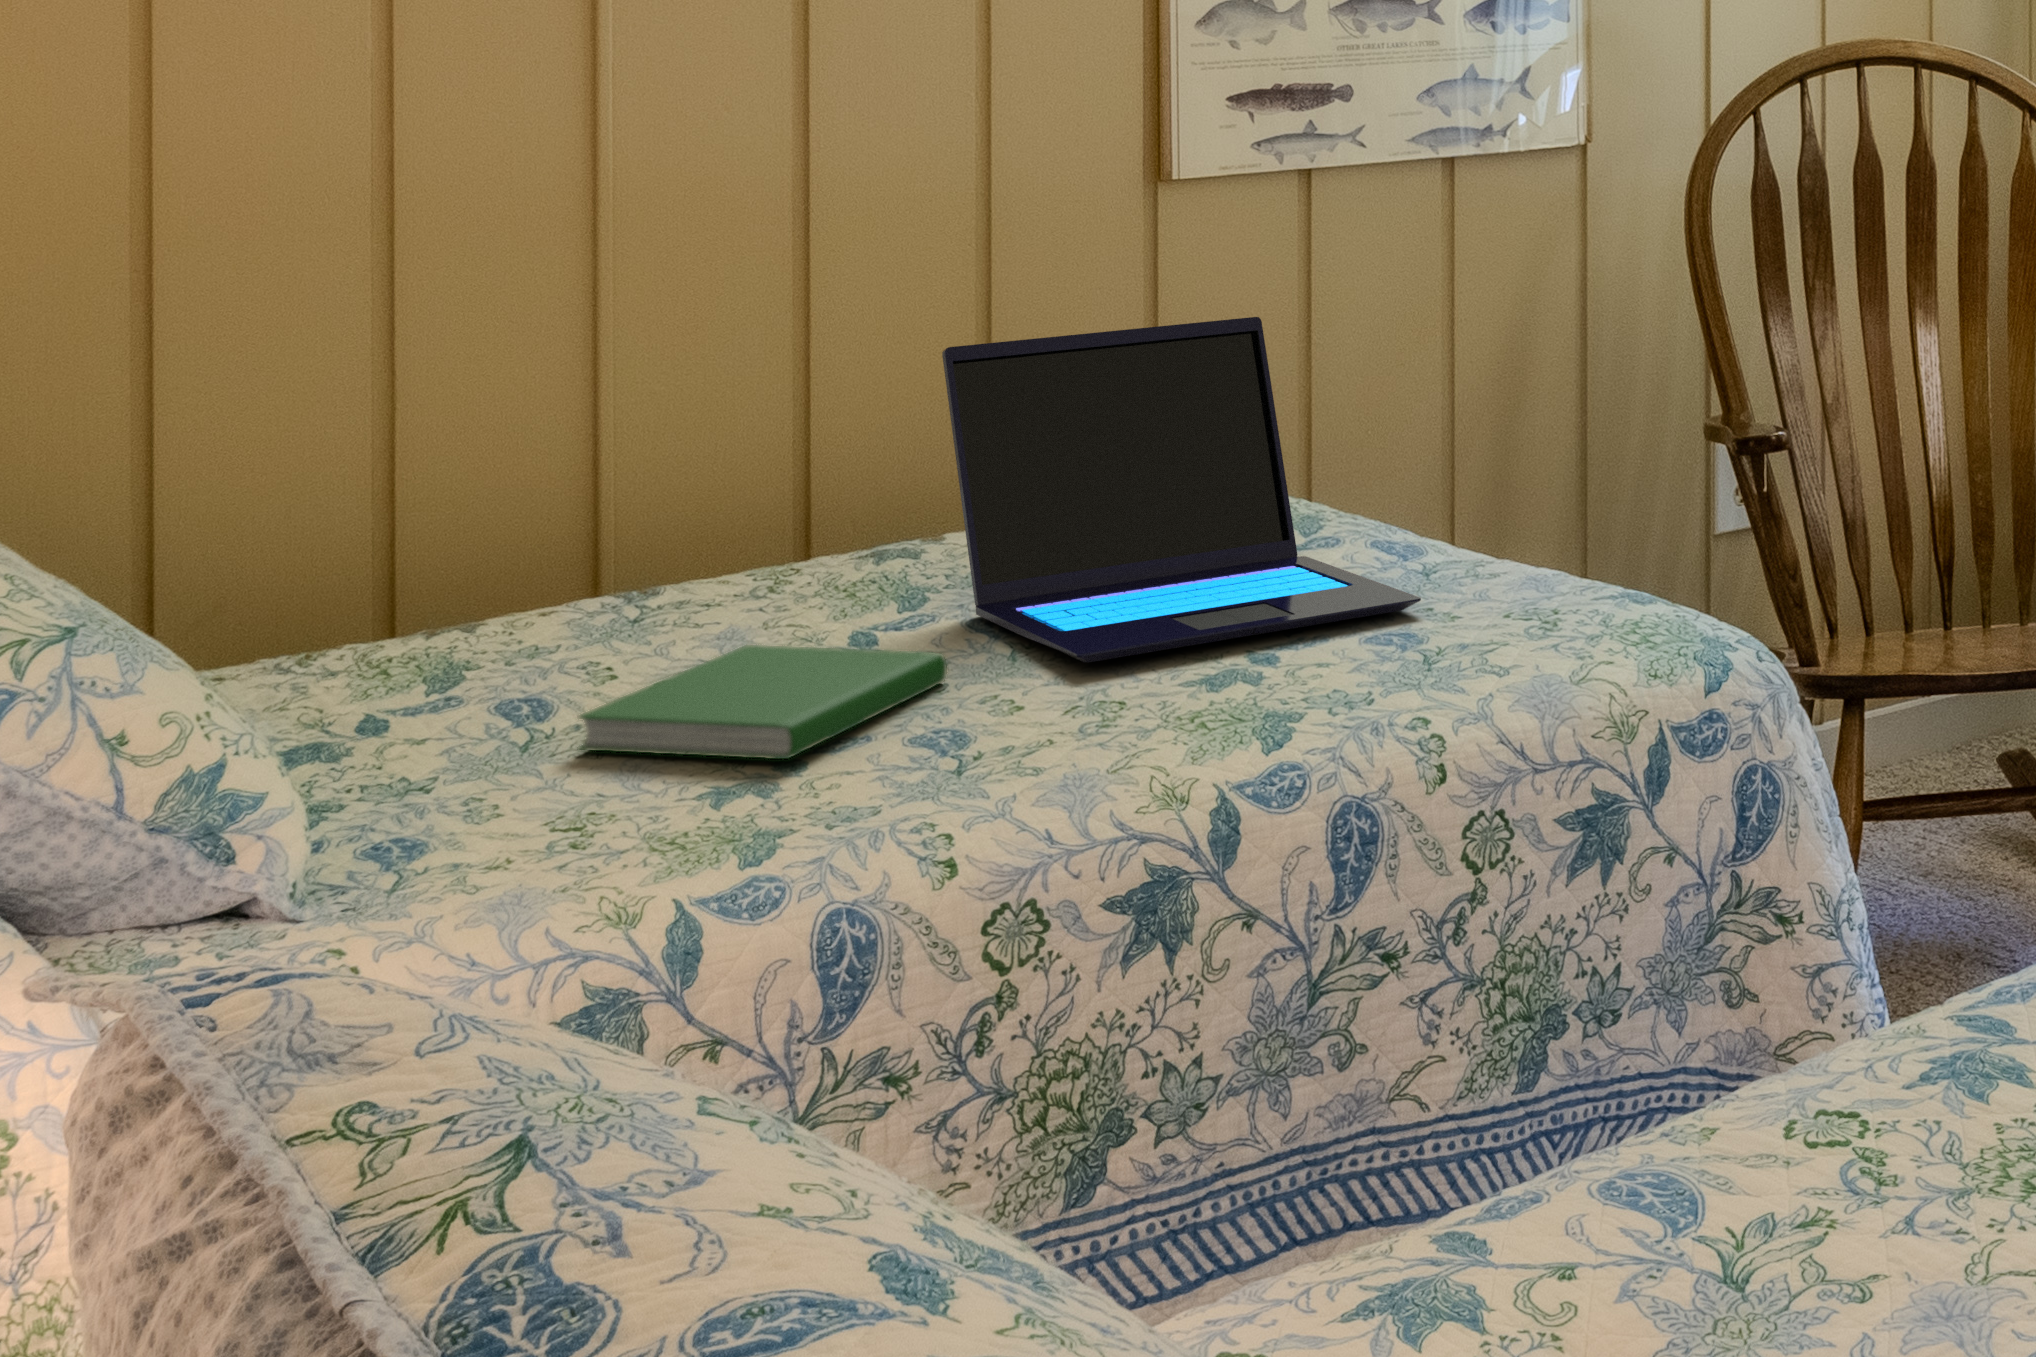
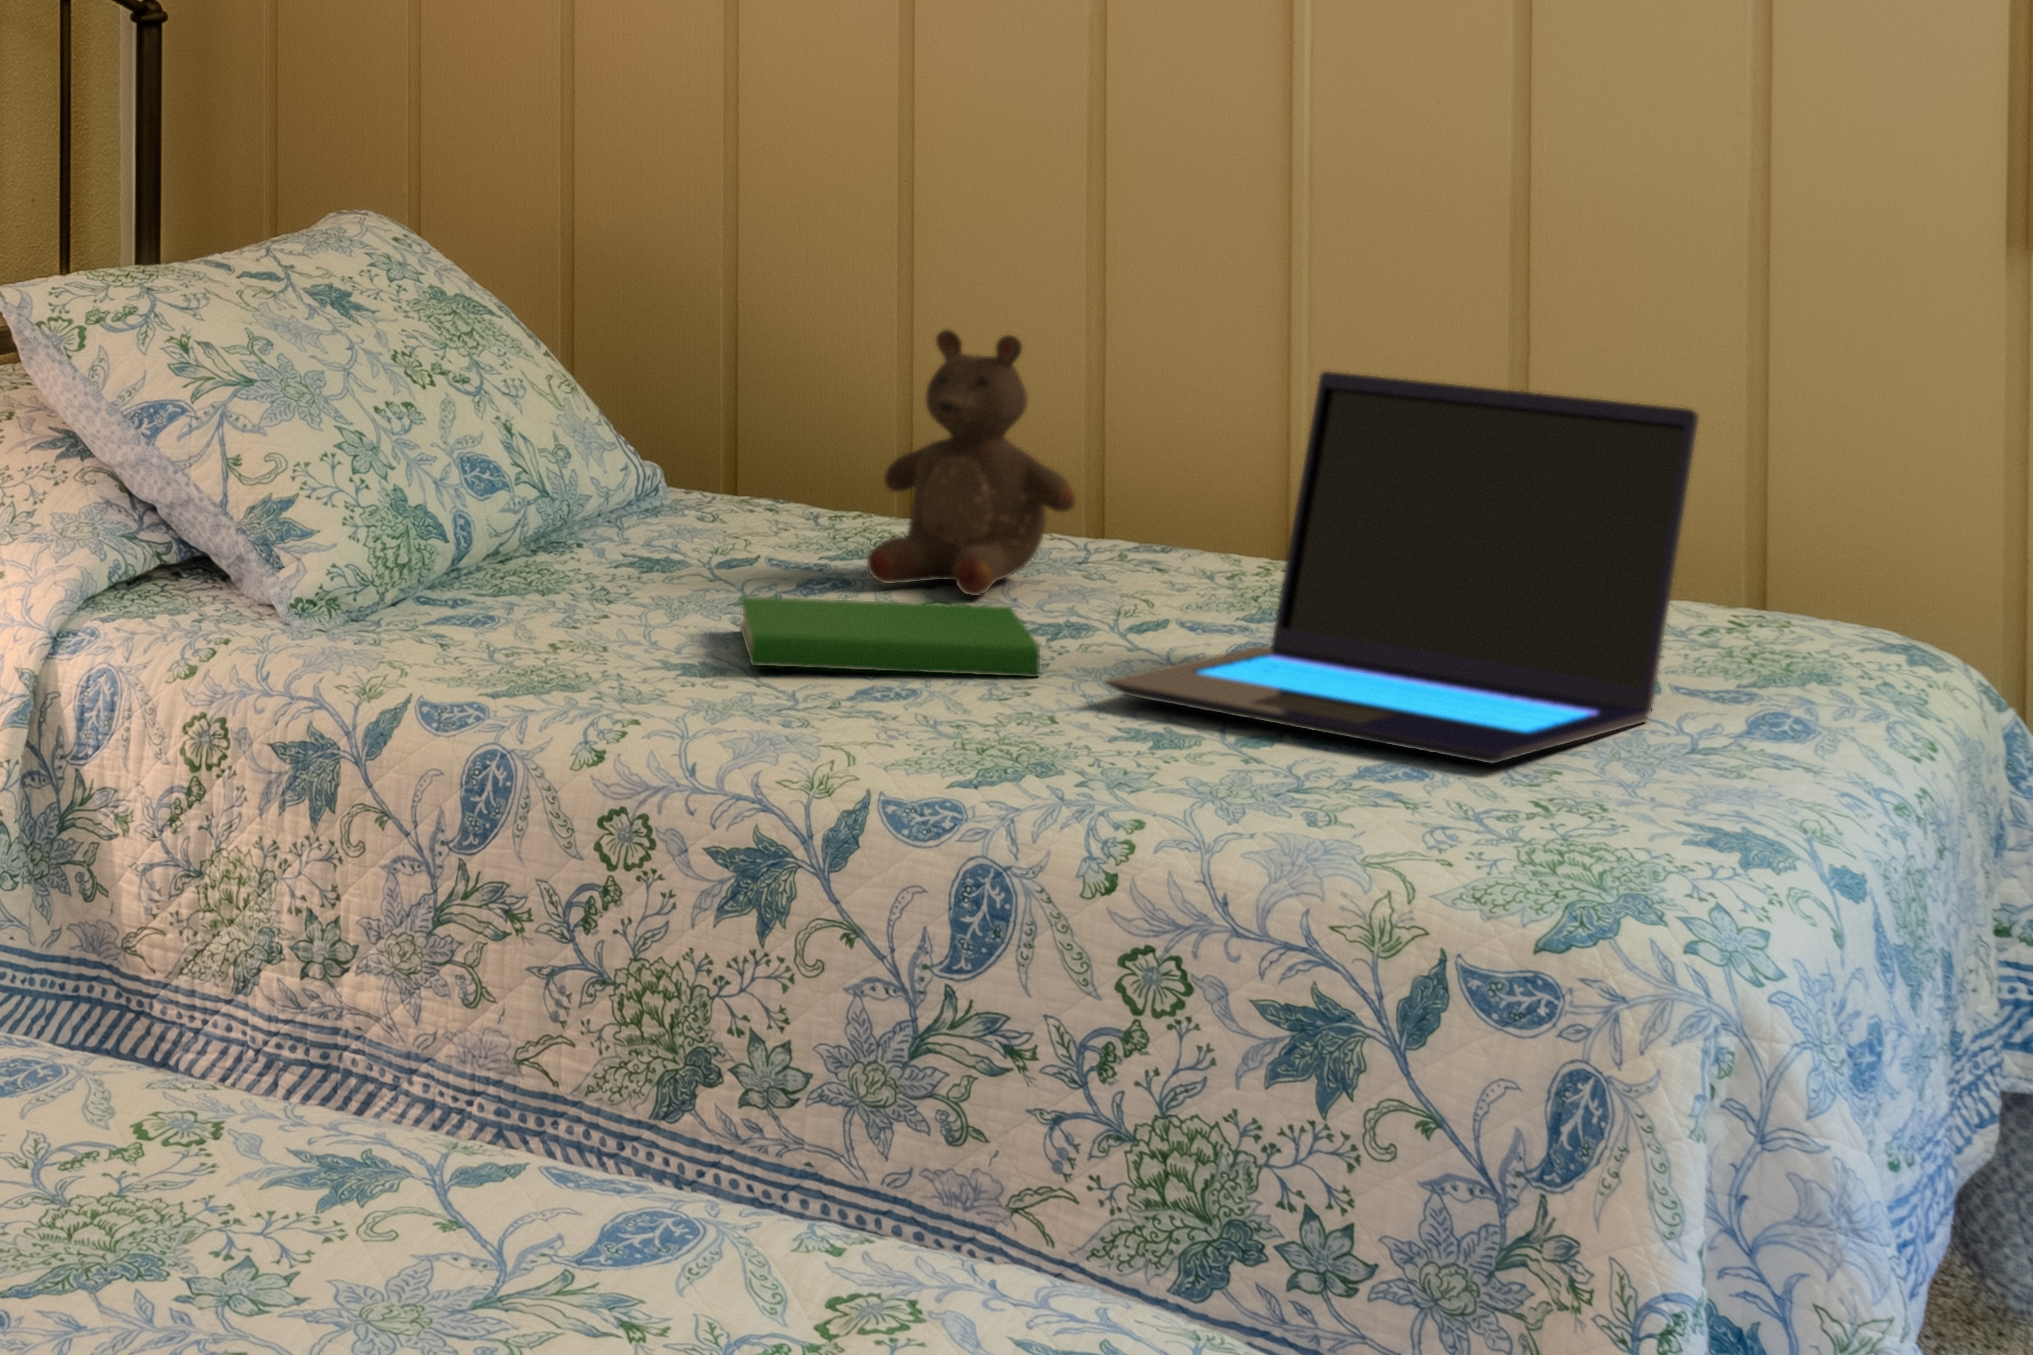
stuffed bear: none [363,383,602,682] -> present [867,330,1076,596]

